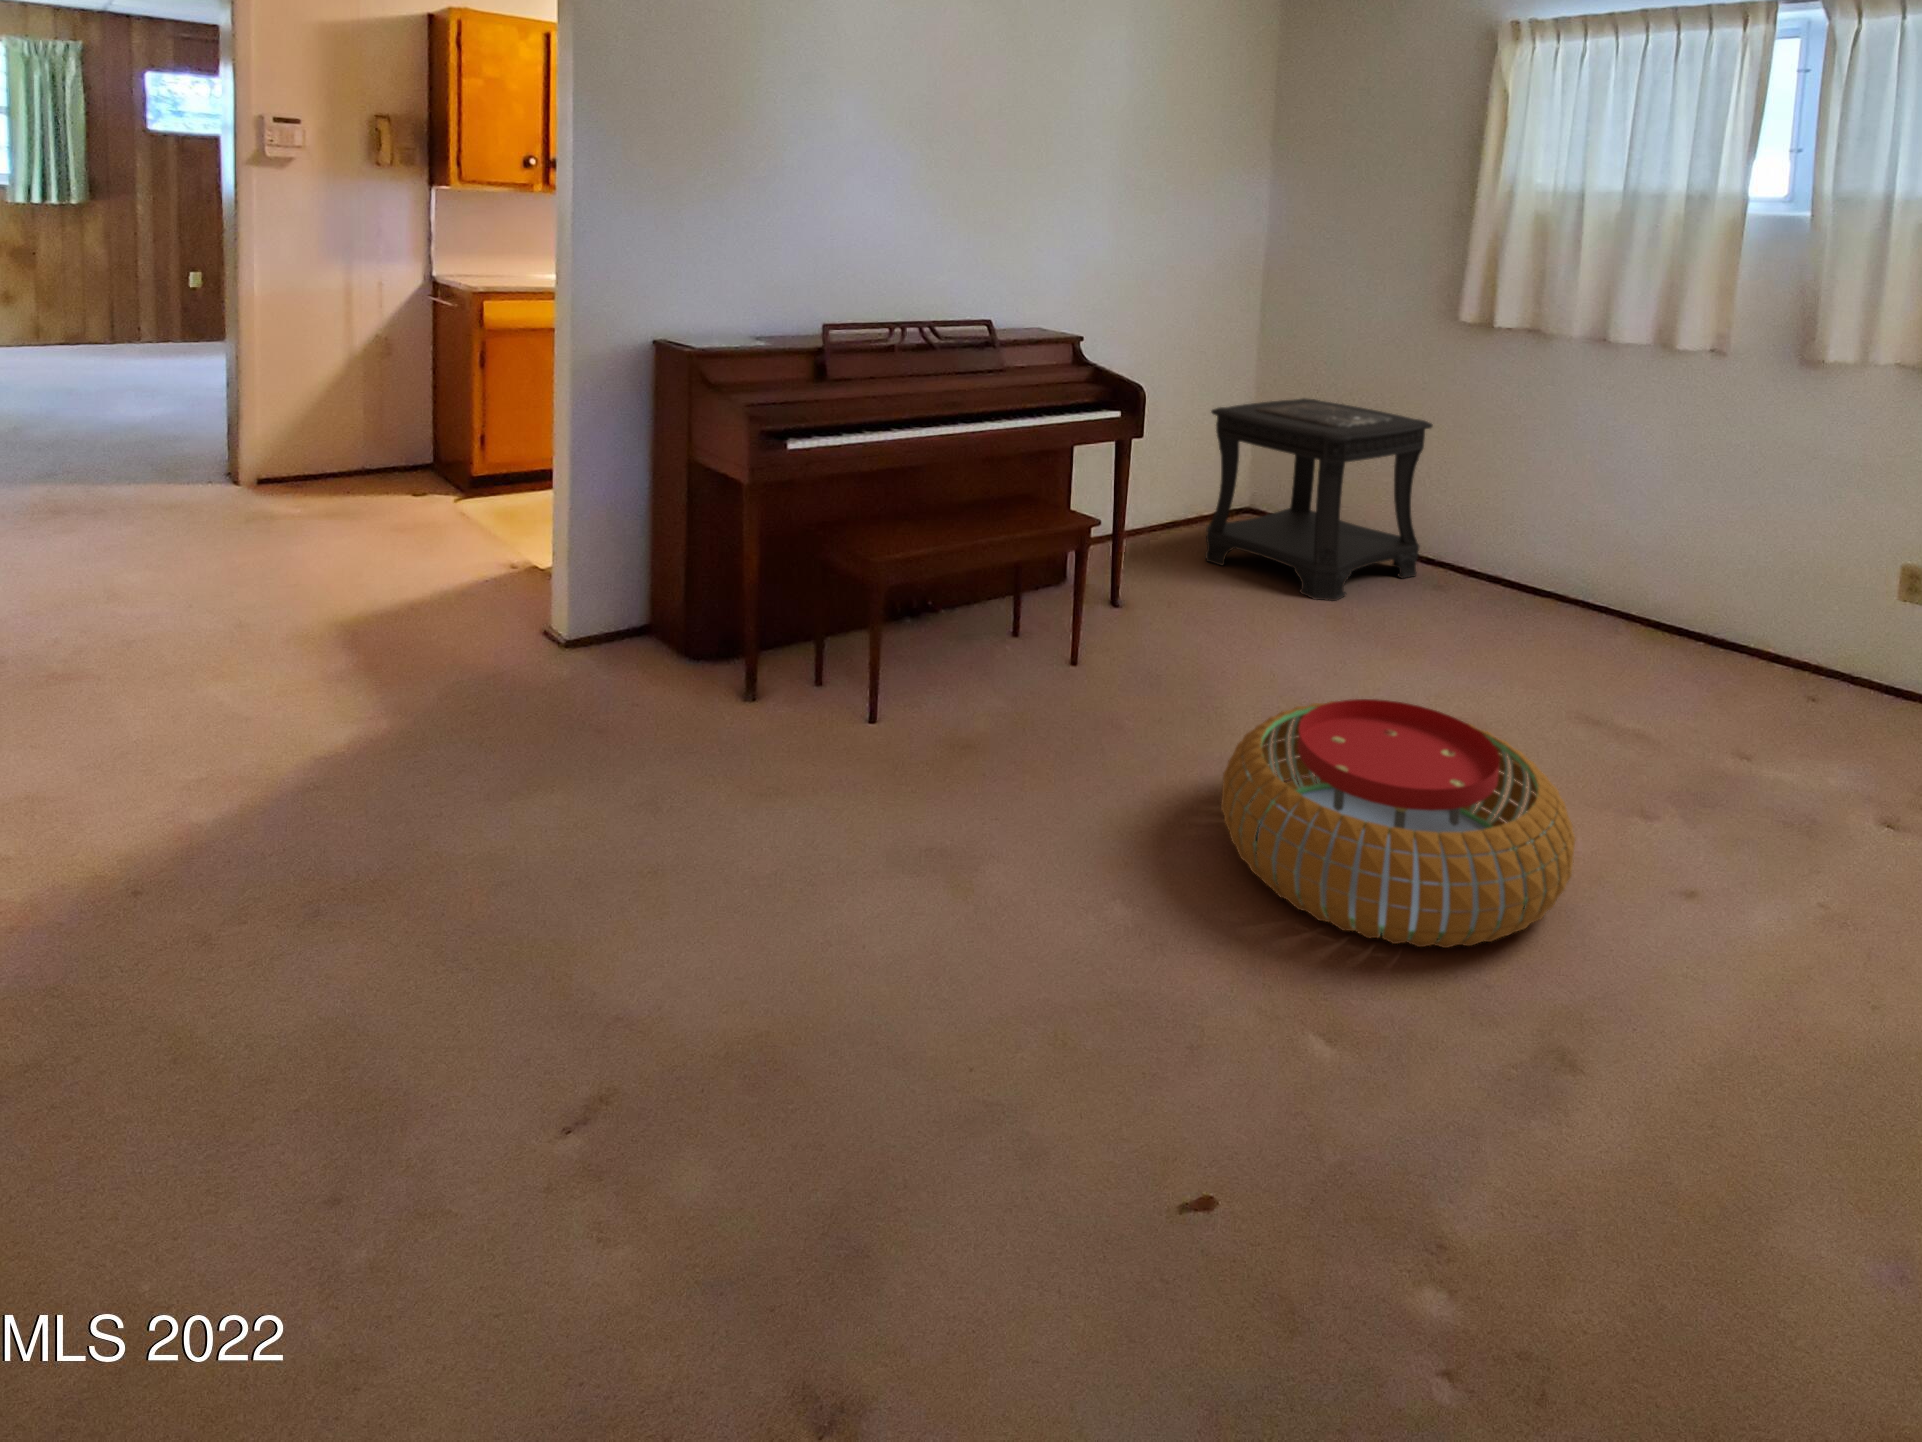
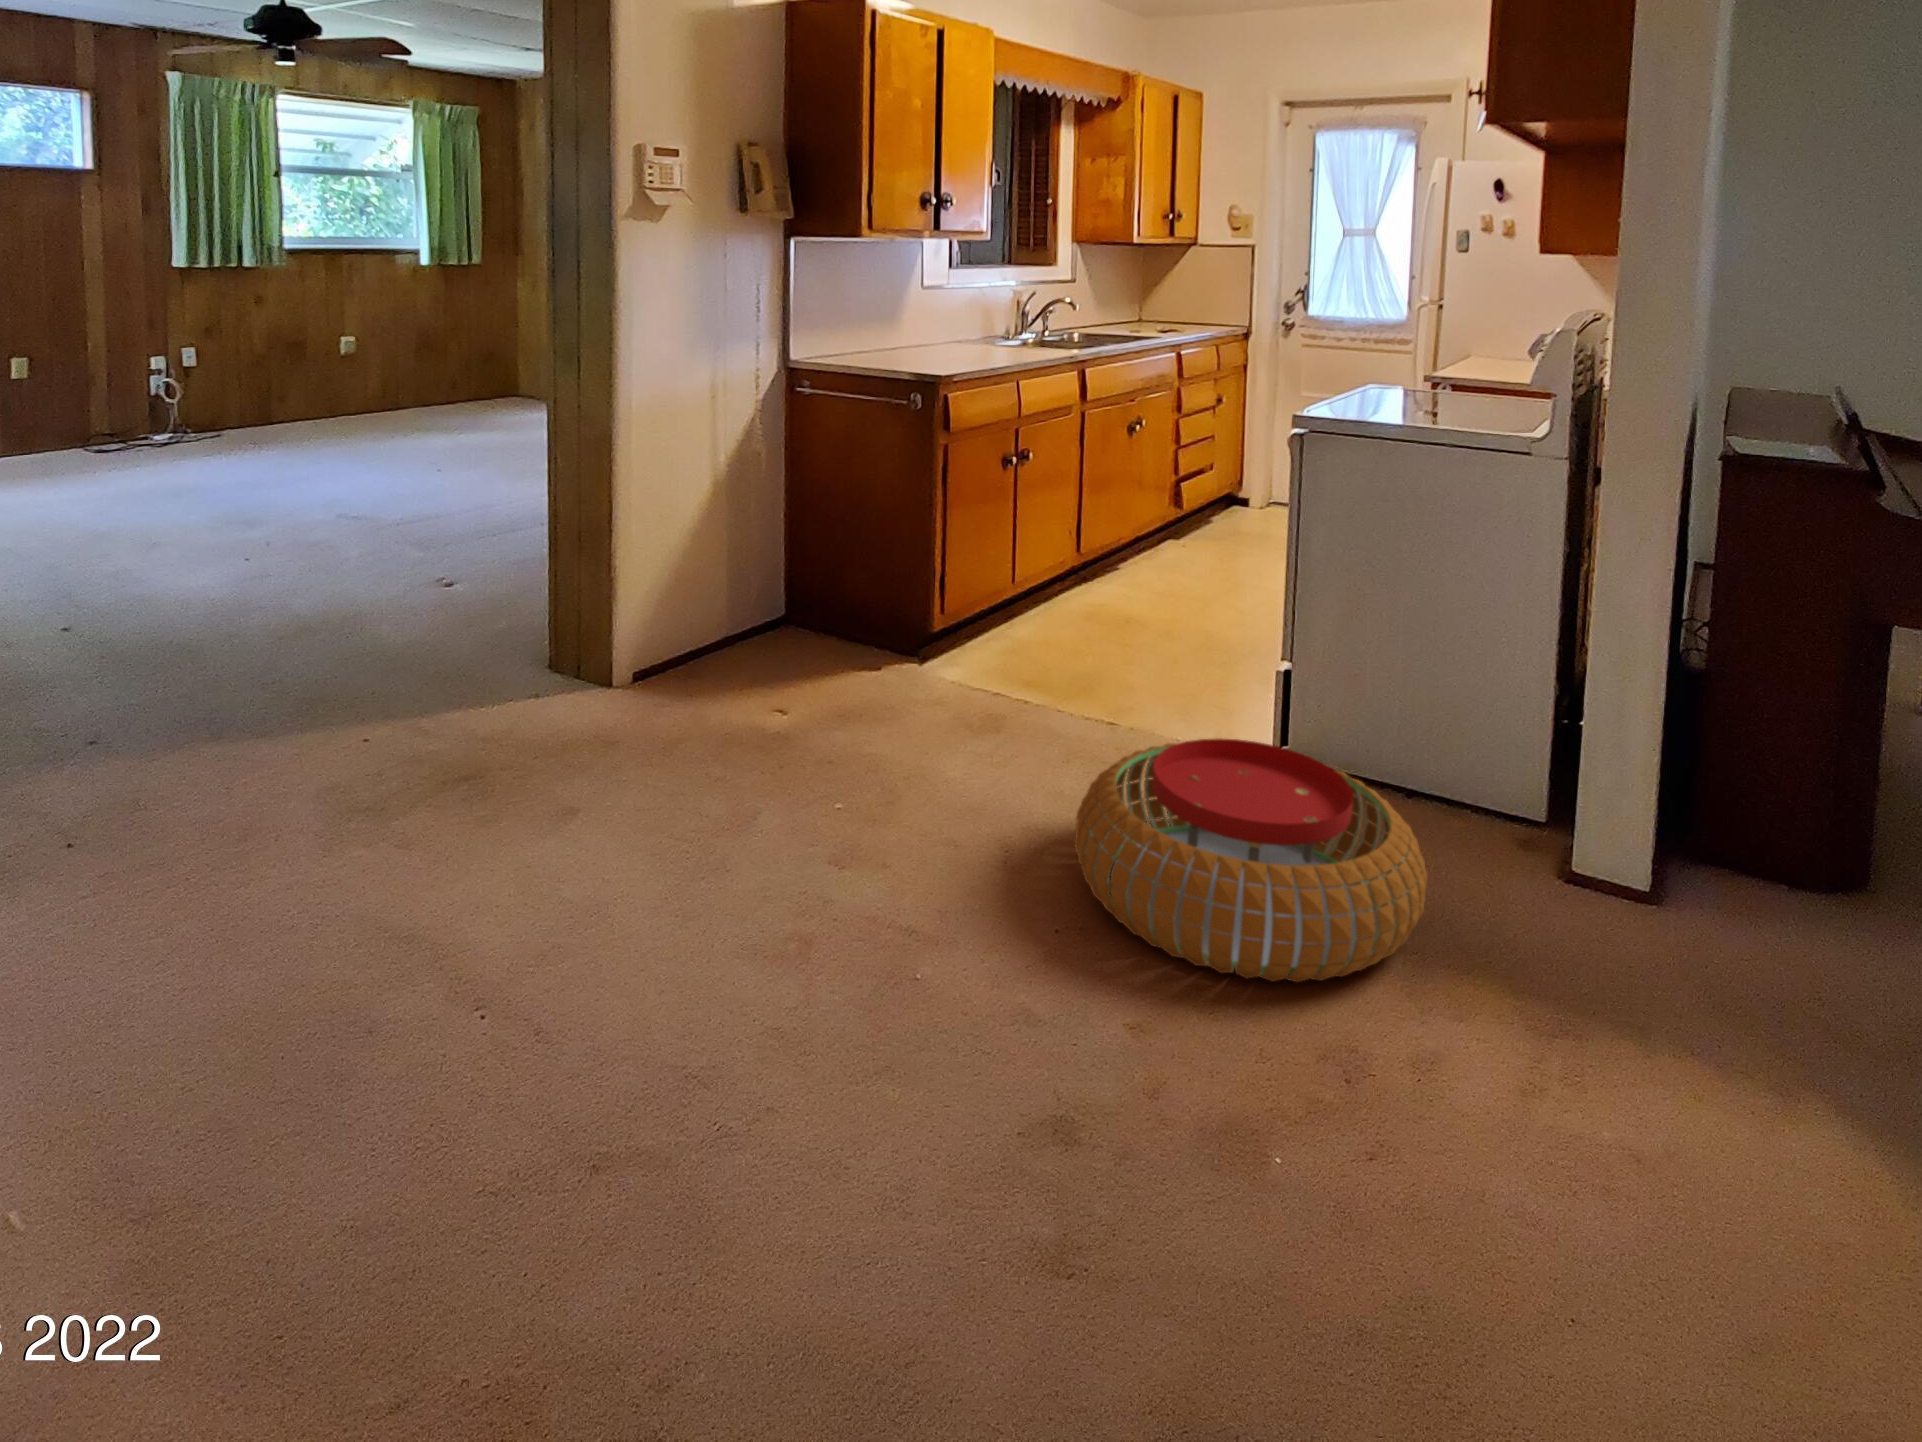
side table: present [1205,398,1433,601] -> none [1055,439,1291,648]

